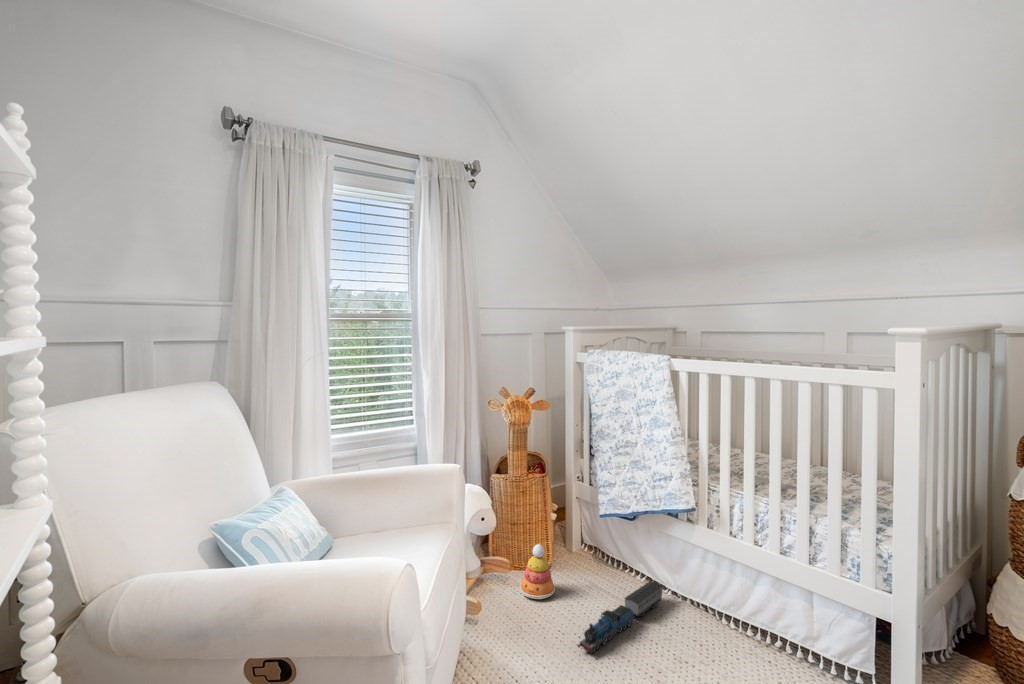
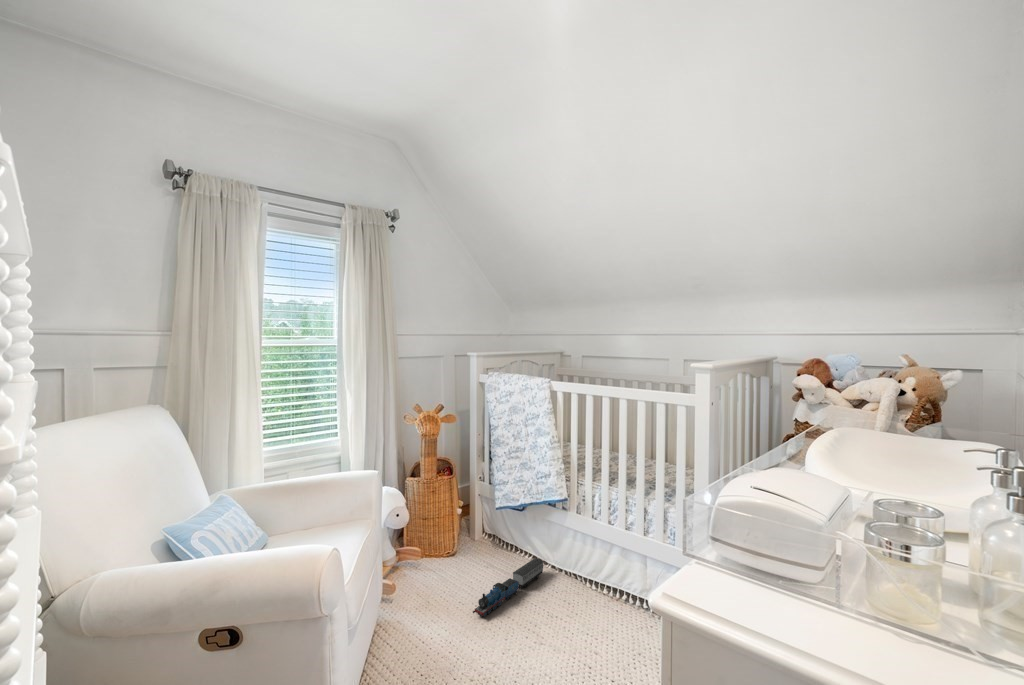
stacking toy: present [520,544,555,599] -> none [429,534,459,580]

